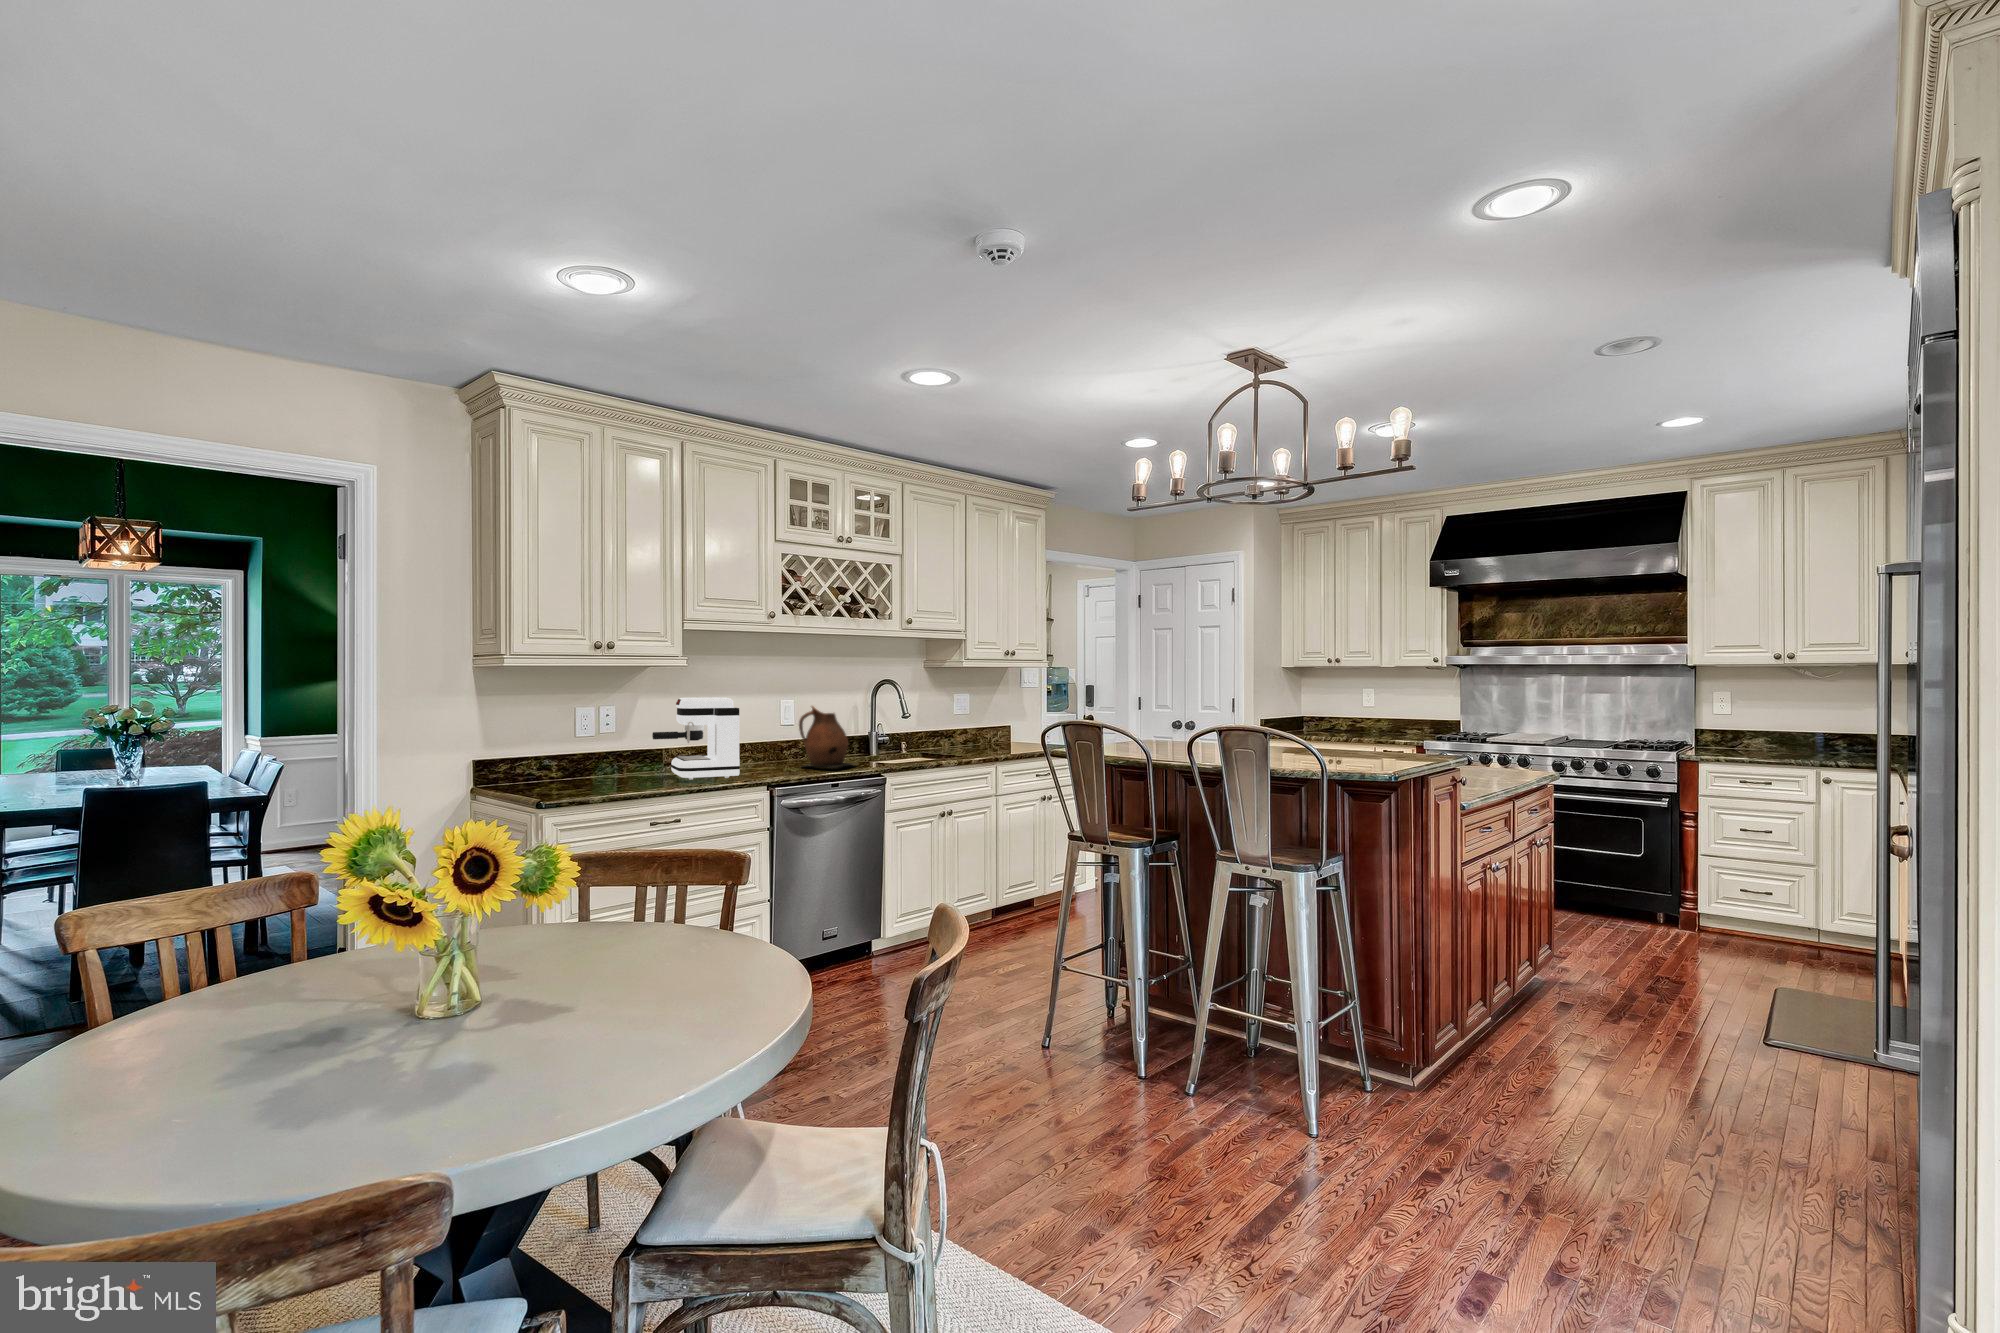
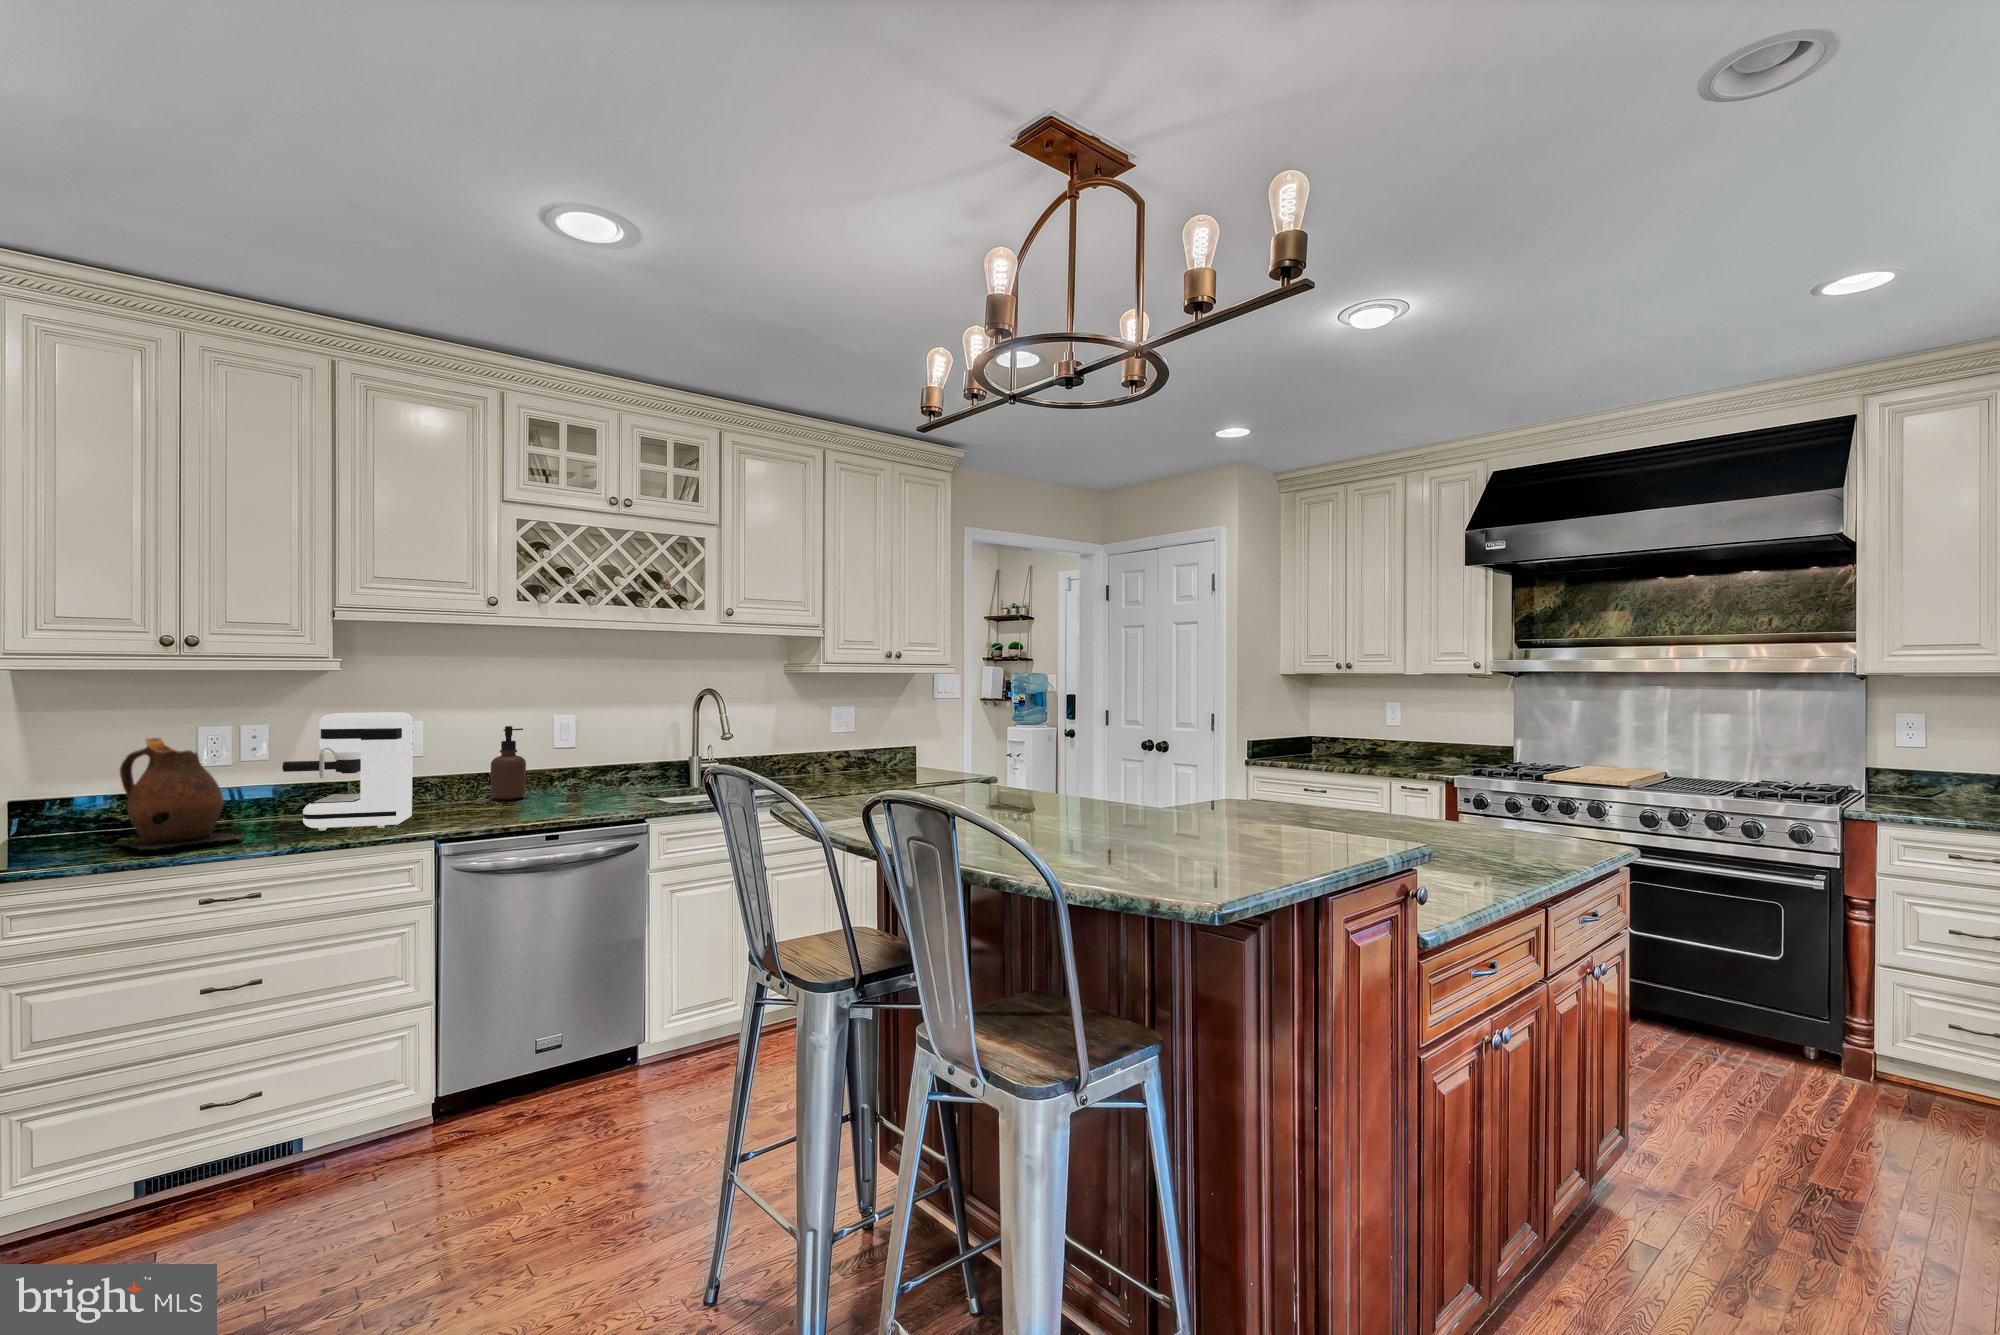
ceramic pitcher: present [799,706,854,768] -> present [119,738,243,850]
soap dispenser: none [755,708,779,763] -> present [491,726,526,800]

